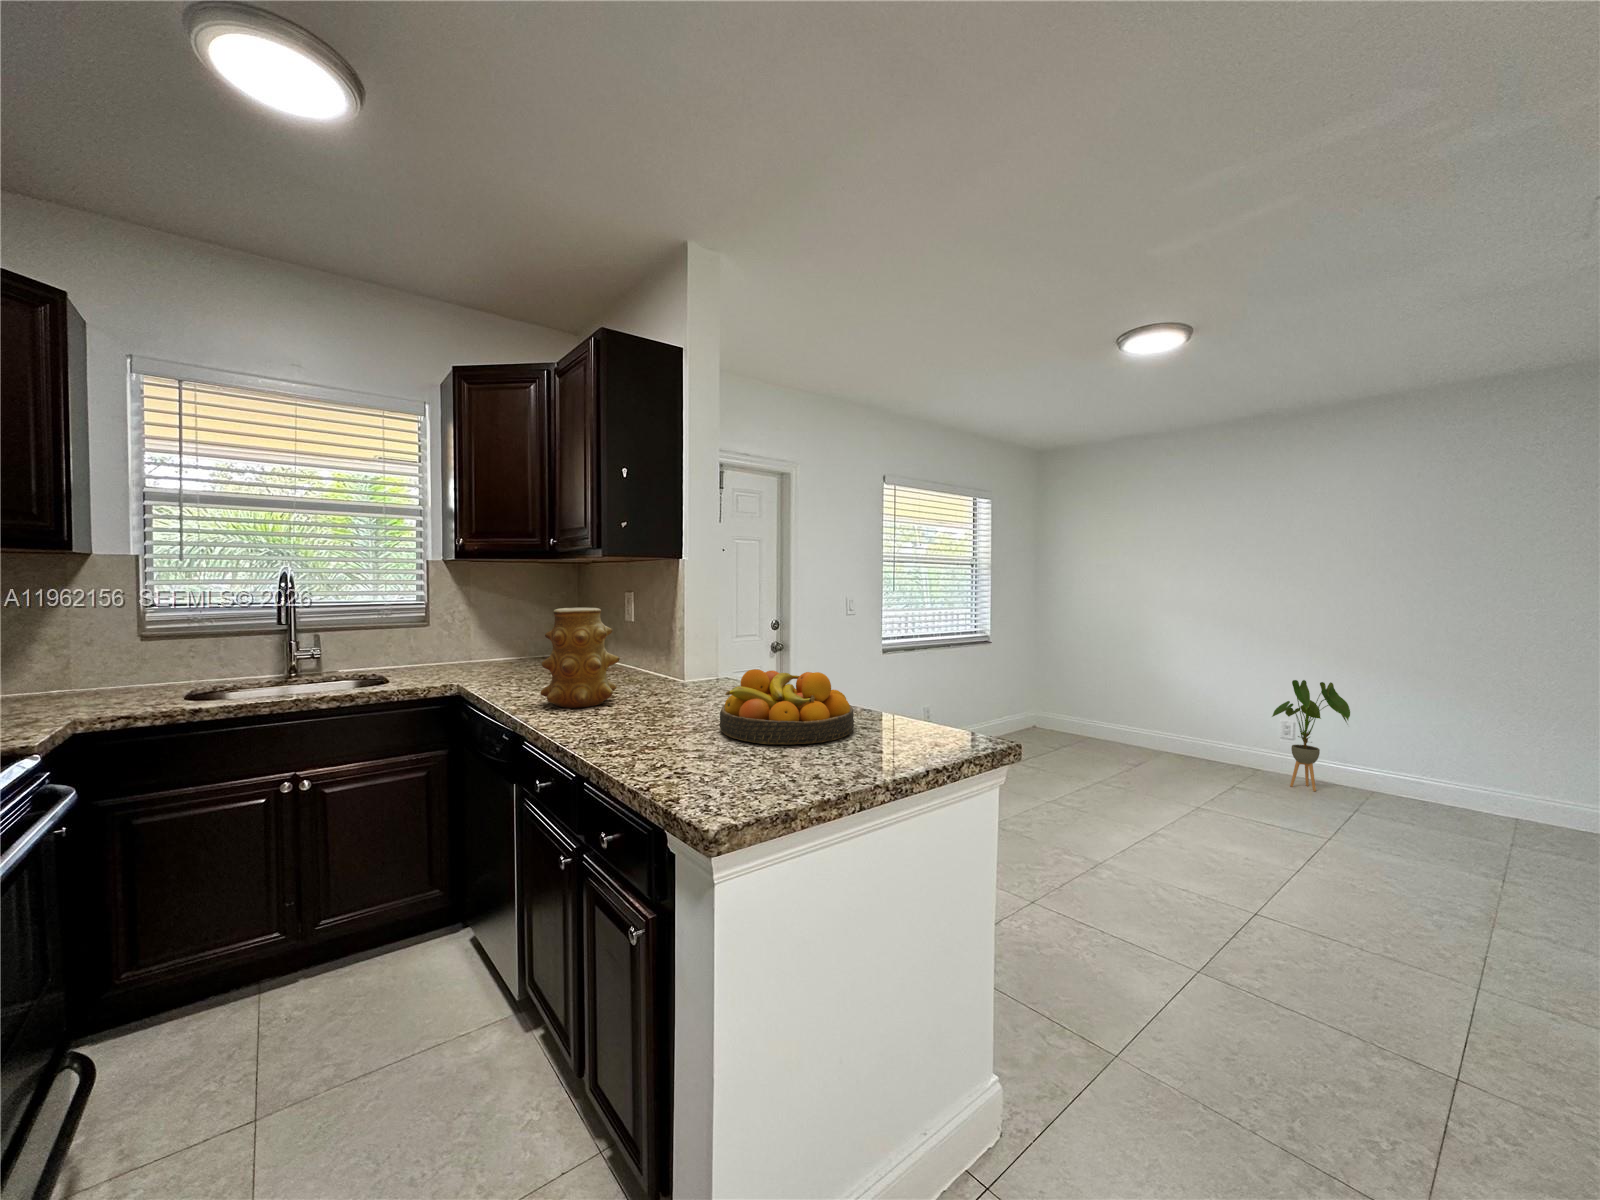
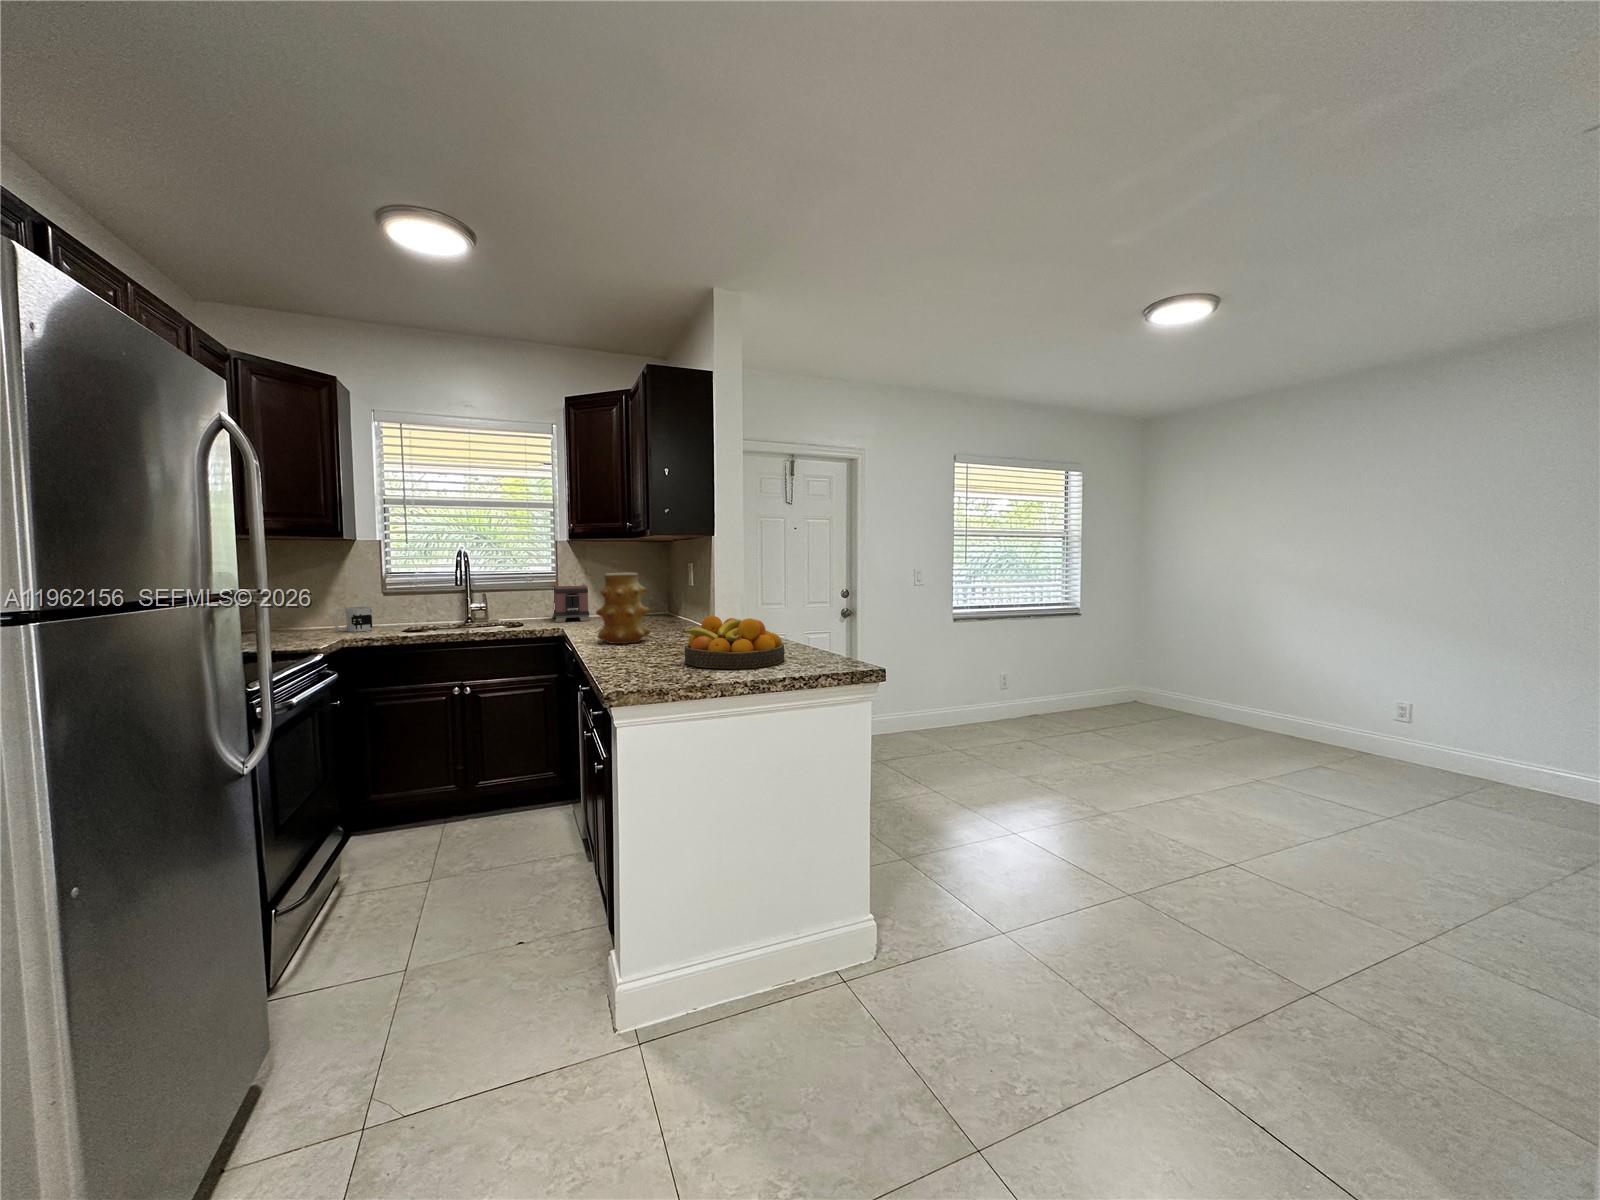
toaster: none [414,619,479,674] -> present [552,584,590,622]
mug: none [47,660,120,702] -> present [334,607,372,632]
house plant: present [1272,680,1350,791] -> none [1375,657,1475,779]

